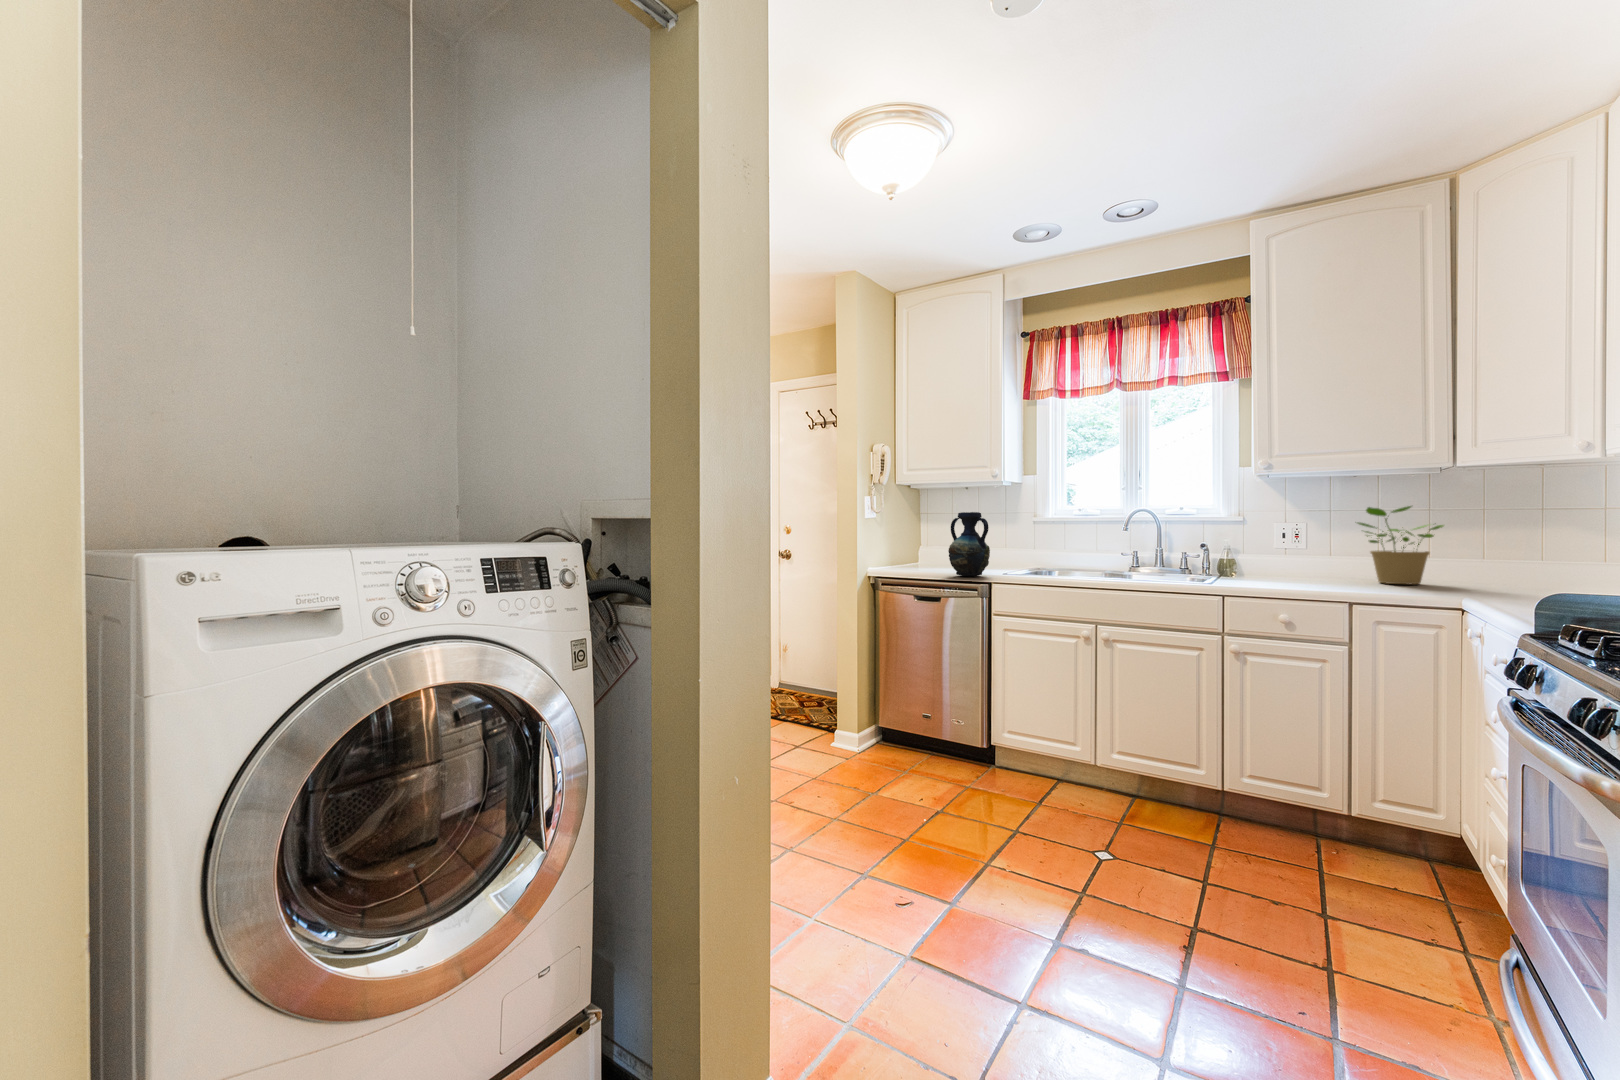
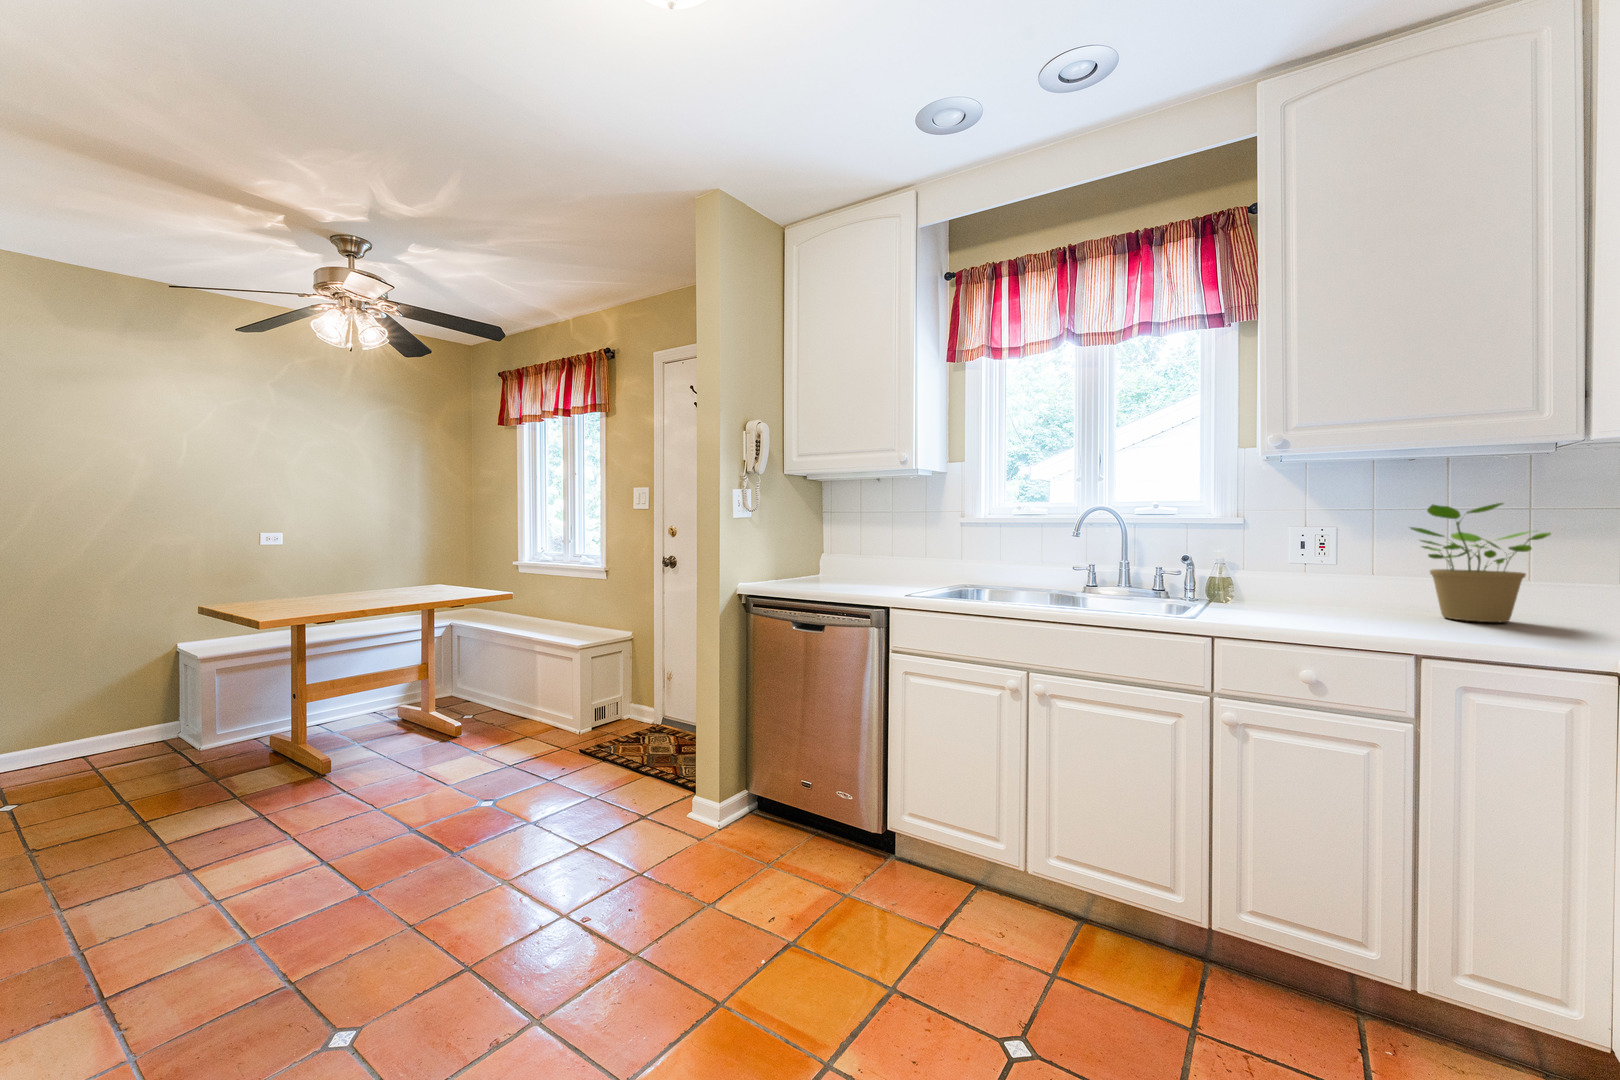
vase: present [948,512,990,576] -> none [834,508,890,596]

